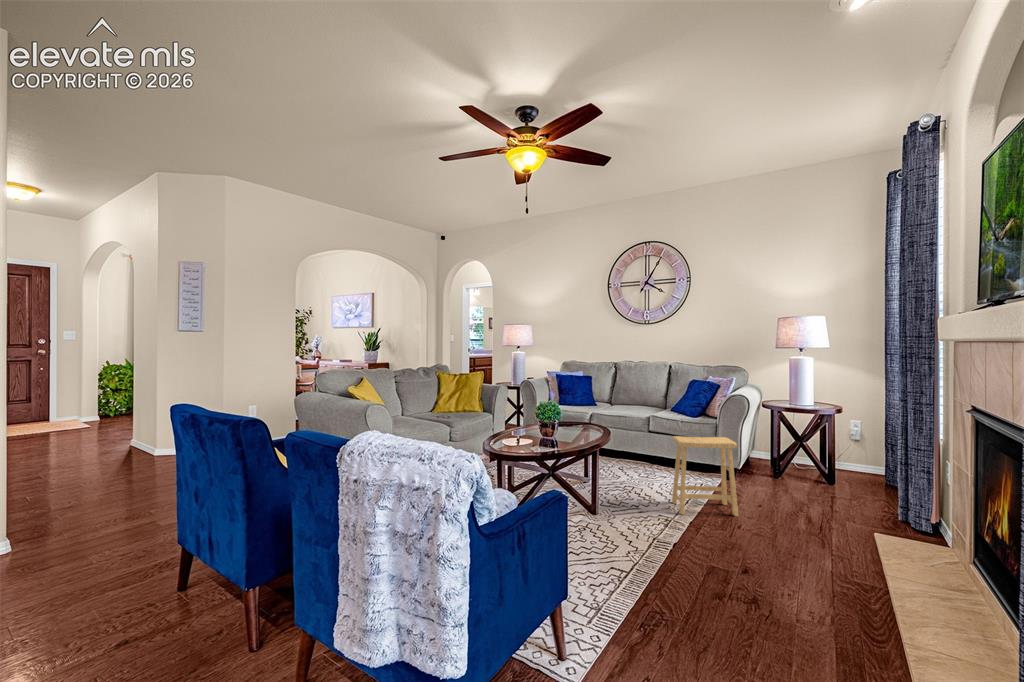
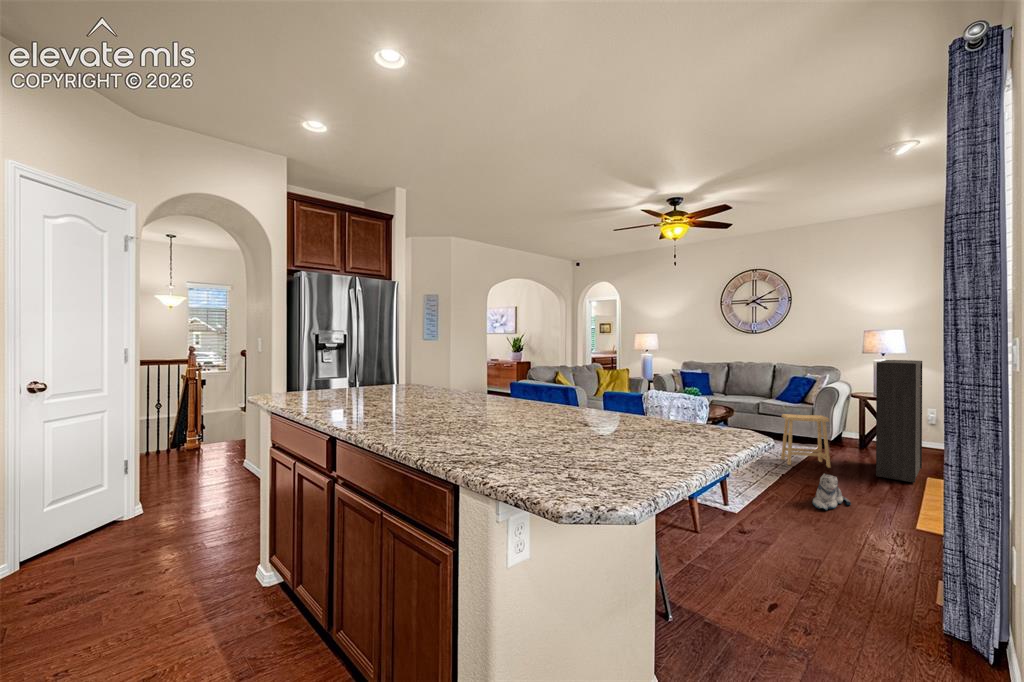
bookcase: none [802,356,908,570] -> present [876,360,922,483]
plush toy: none [710,556,773,630] -> present [813,474,851,510]

